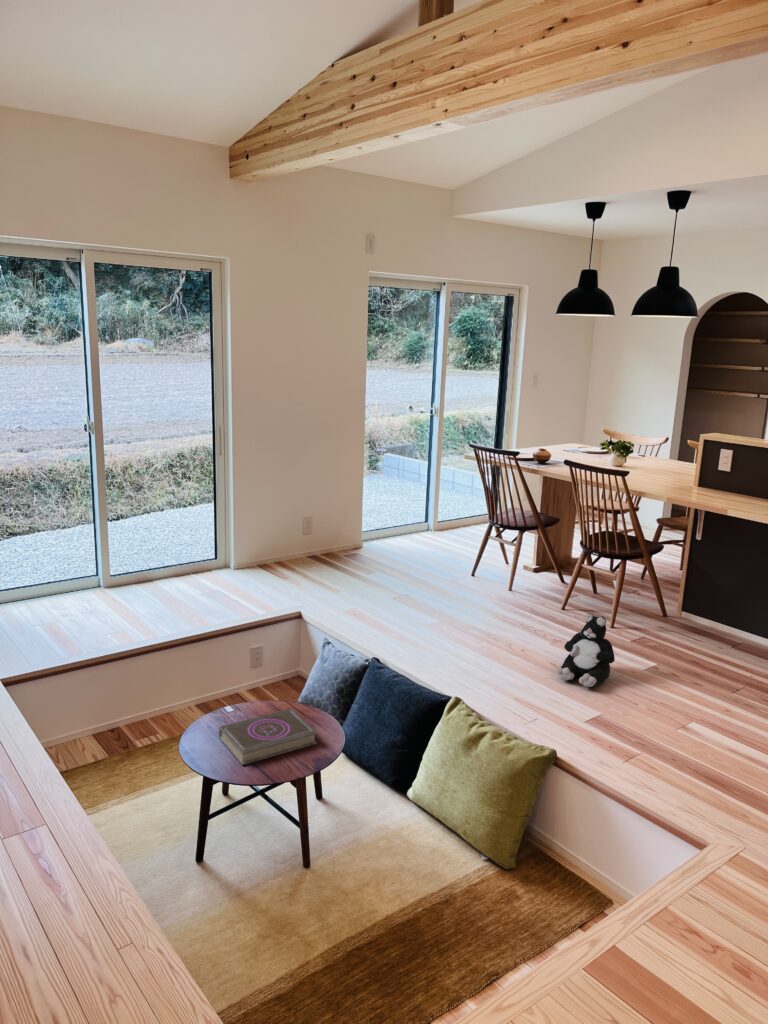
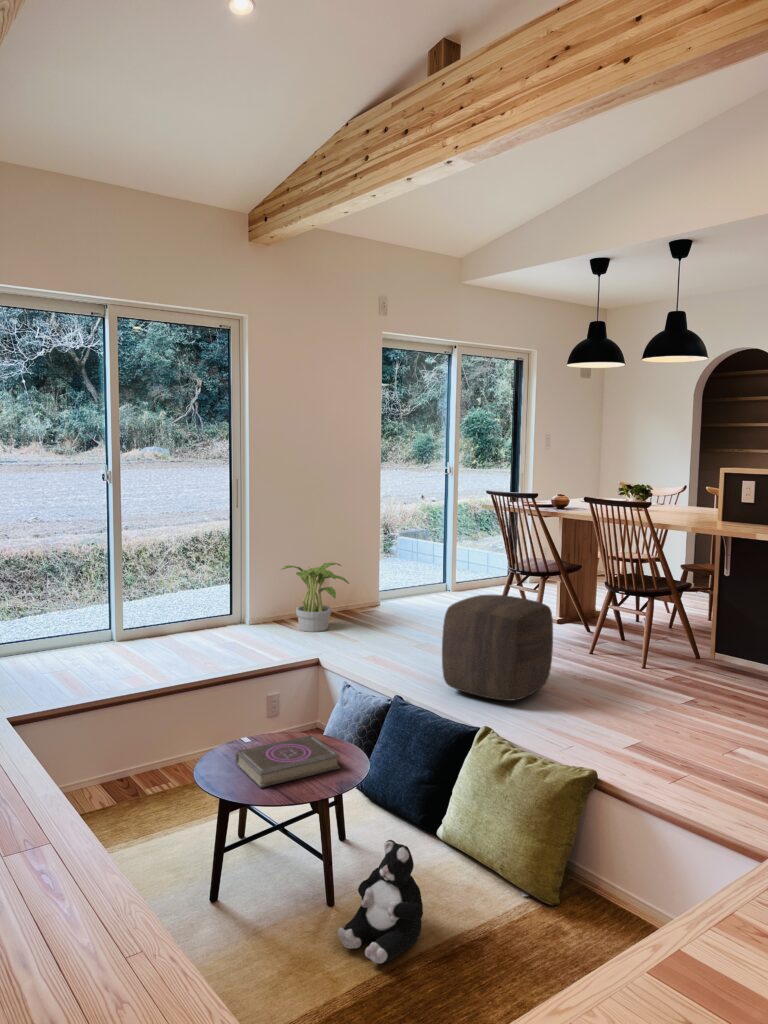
potted plant: none [262,511,330,580] -> present [281,562,349,632]
ottoman: none [418,561,526,667] -> present [442,595,553,701]
plush toy: present [557,613,615,687] -> present [337,840,423,964]

